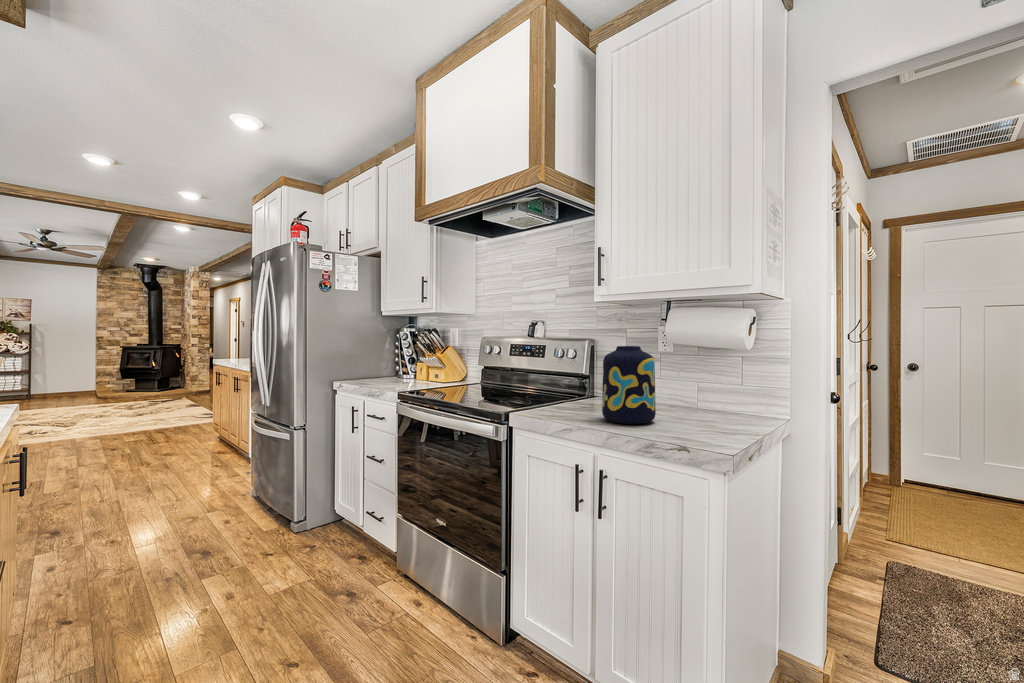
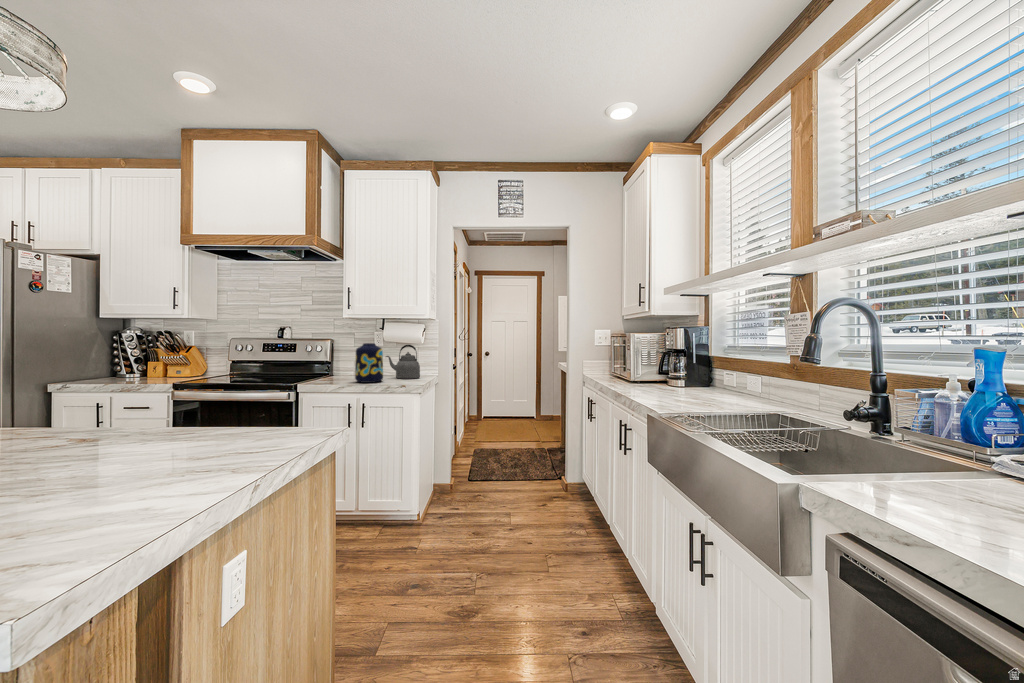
kettle: none [671,349,743,421] -> present [386,345,420,379]

